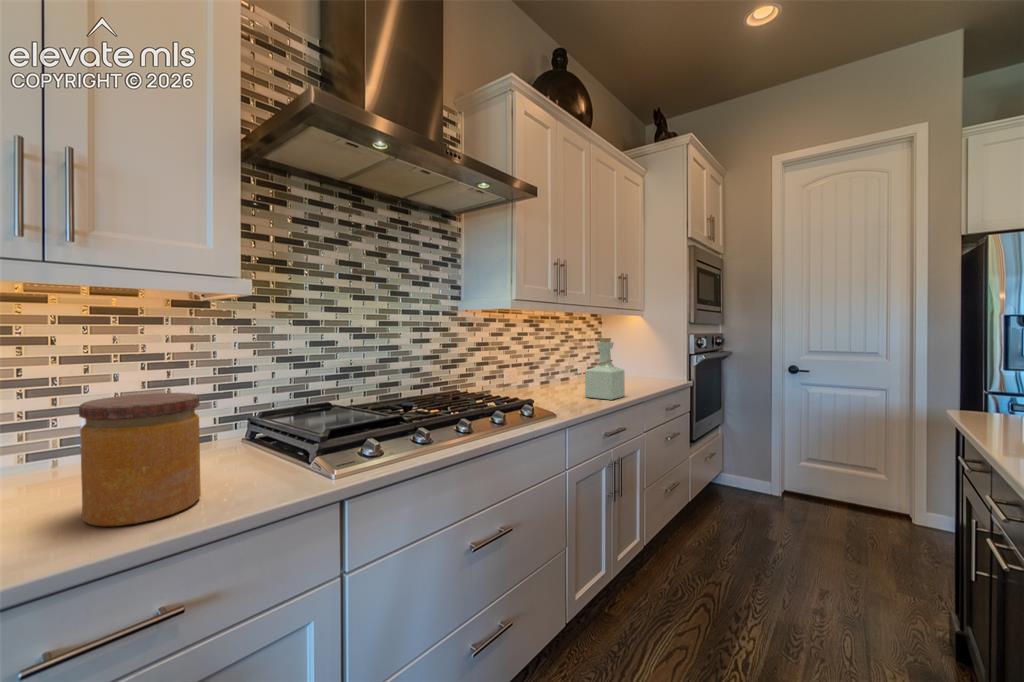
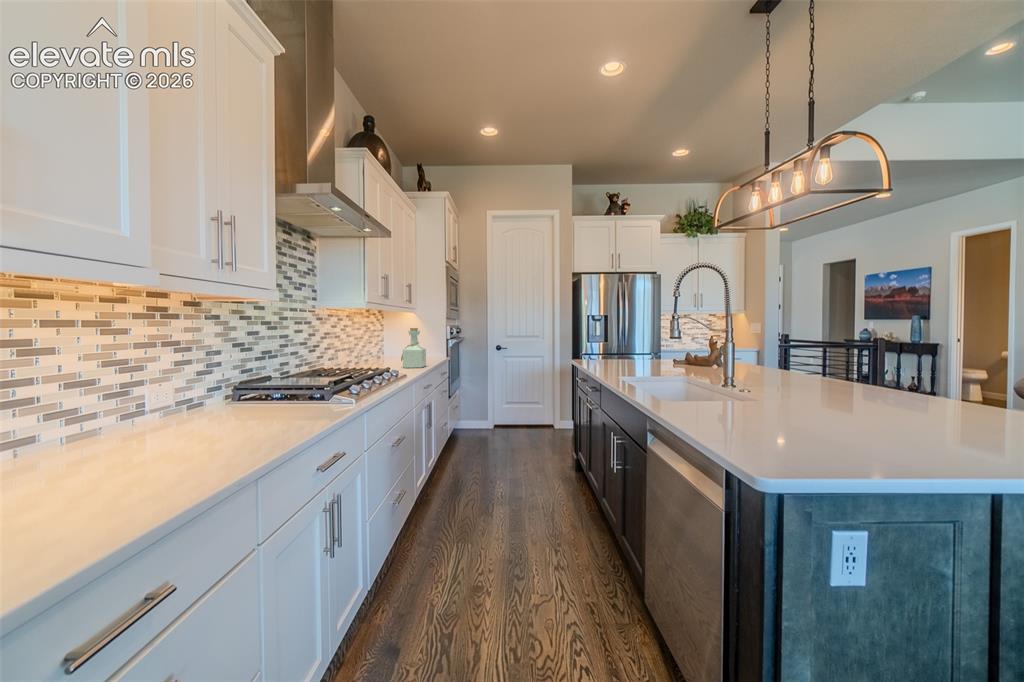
jar: present [79,393,201,526] -> none [252,359,310,426]

